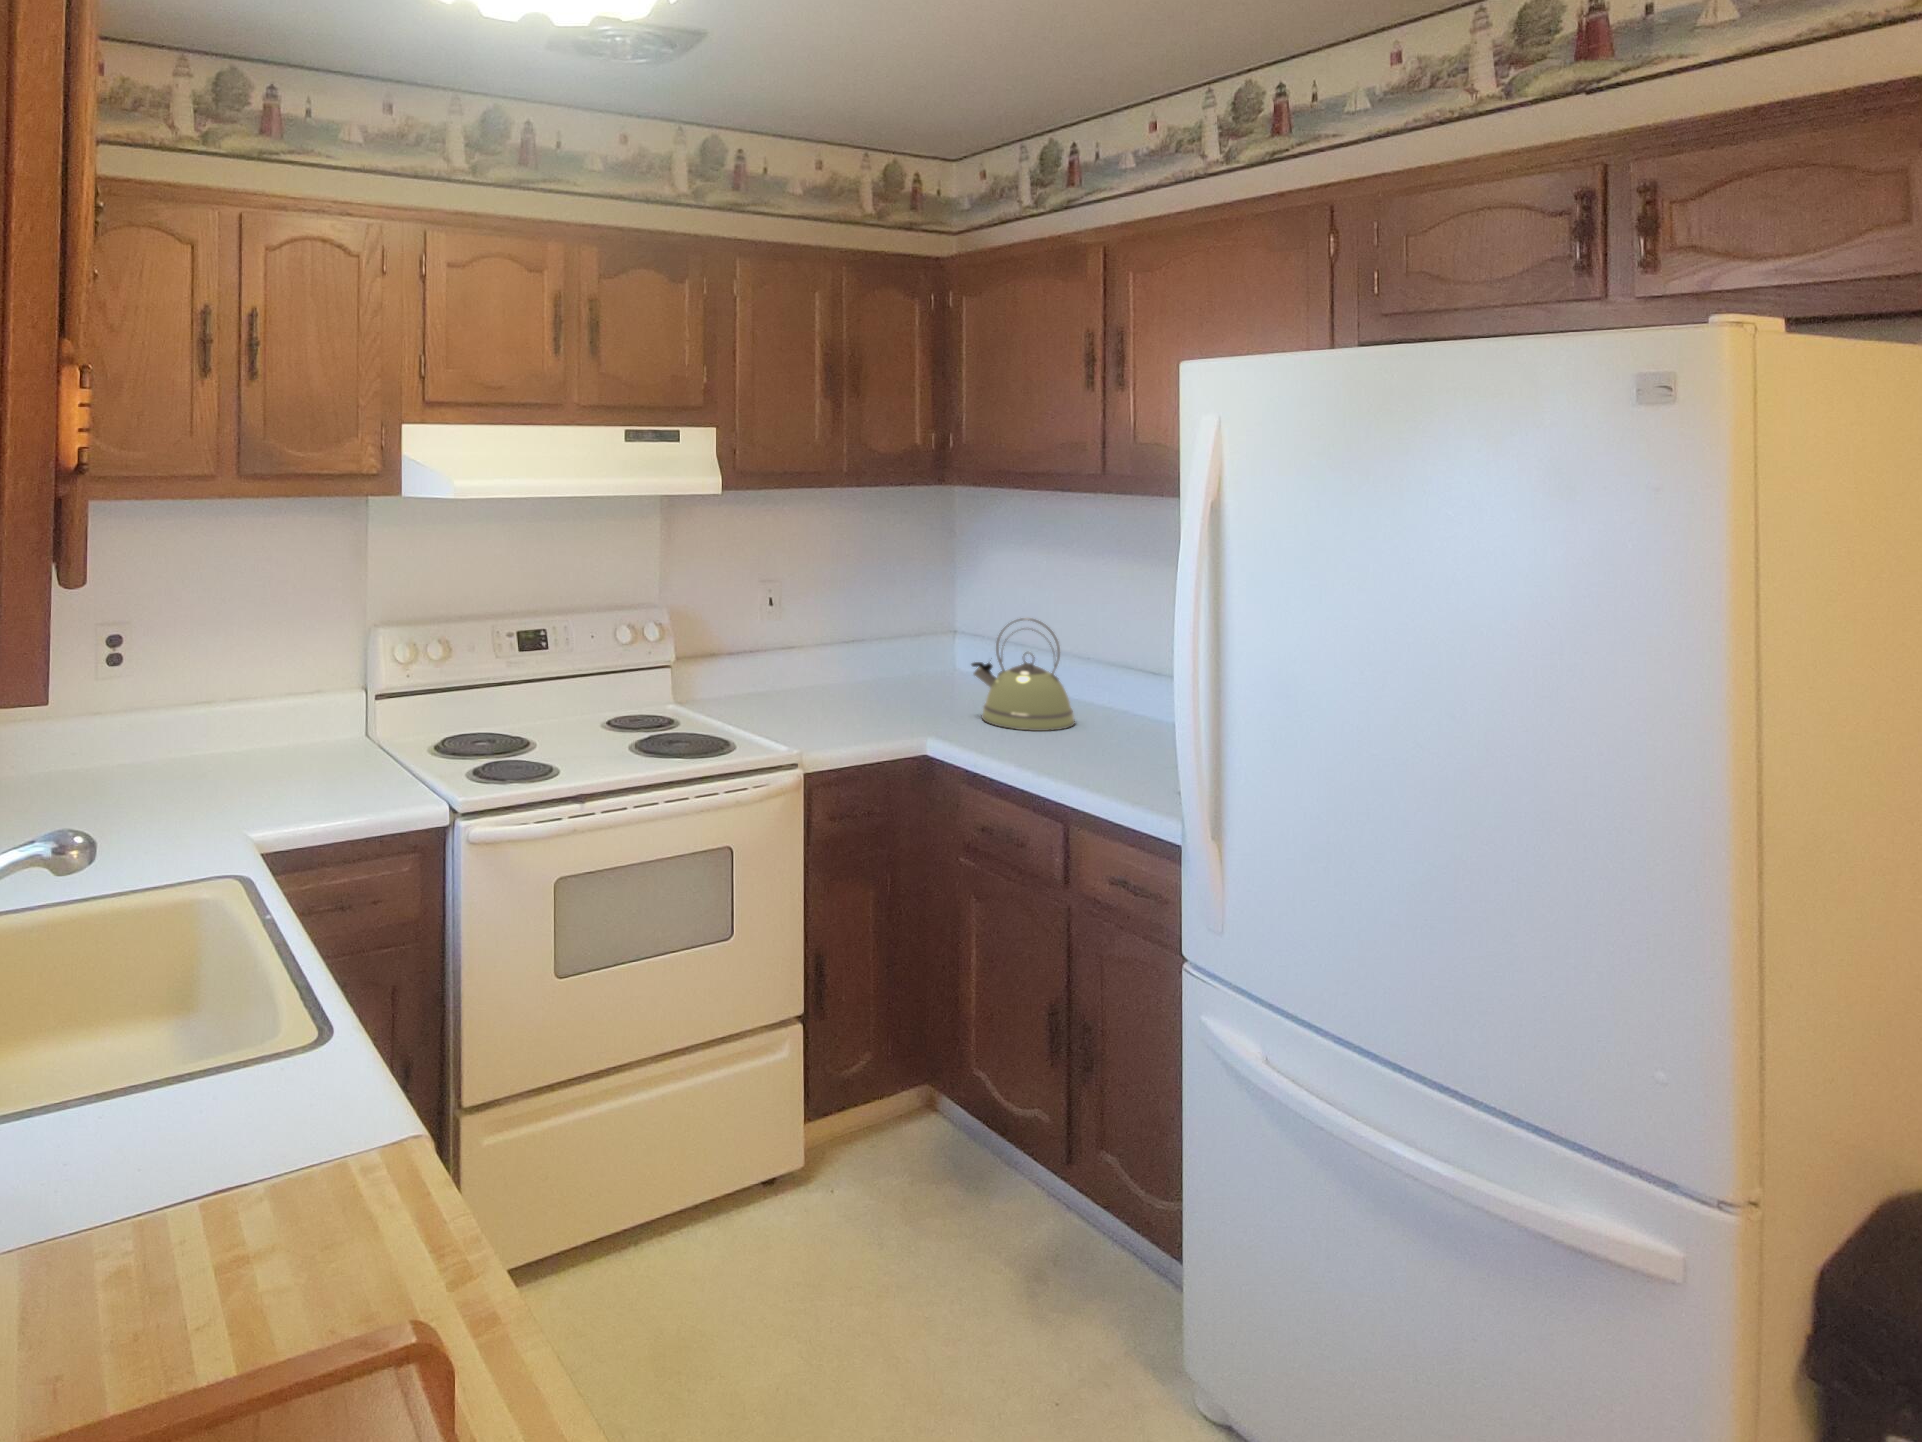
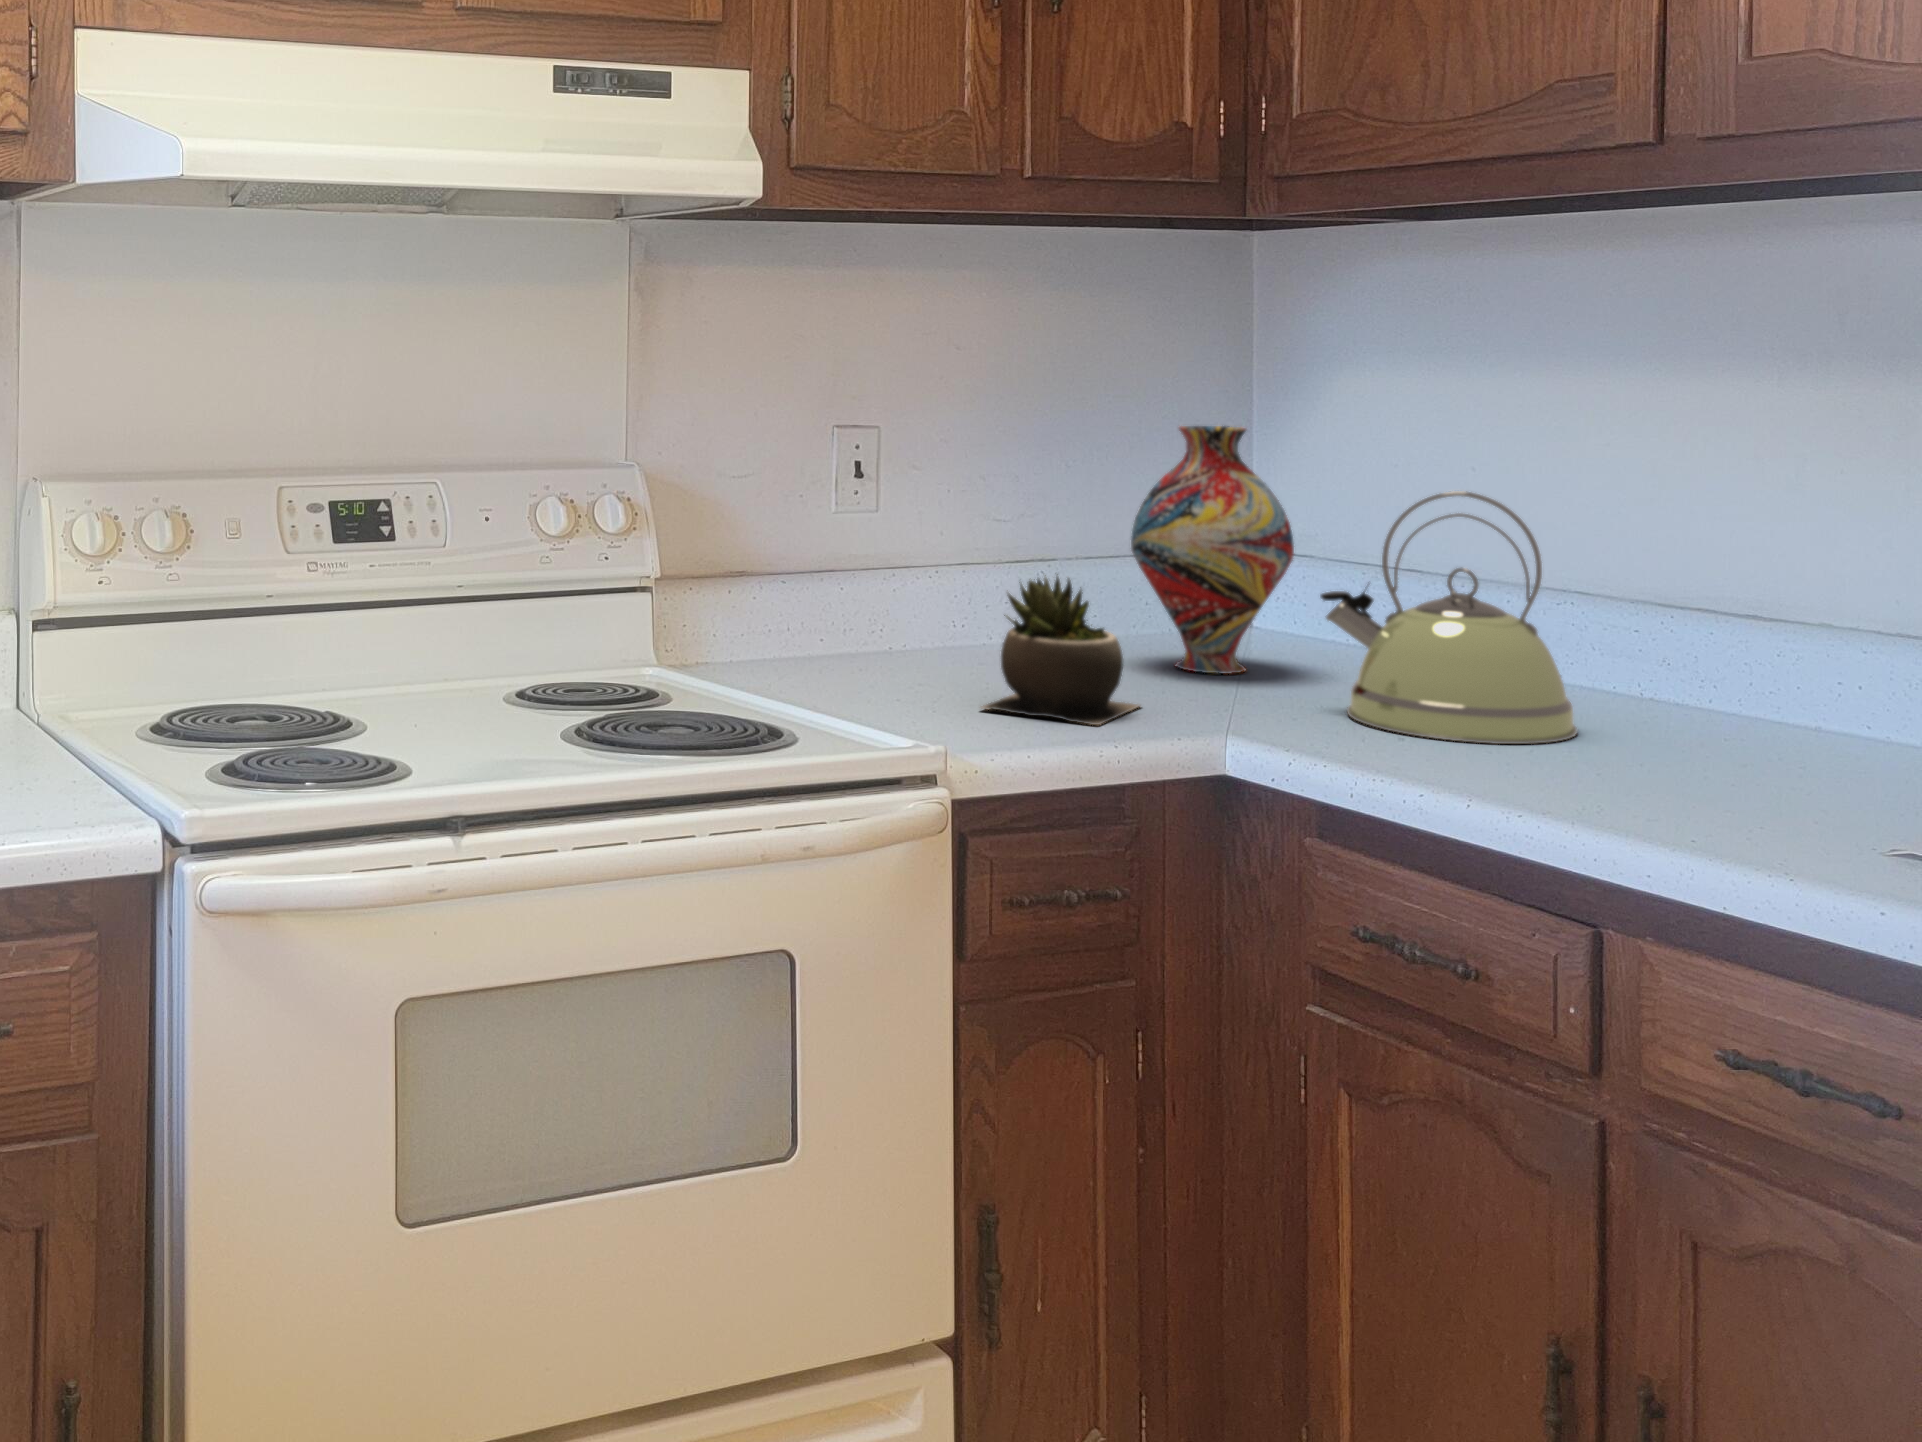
vase: none [896,581,966,697] -> present [1131,426,1294,674]
succulent plant: none [821,657,894,727] -> present [982,574,1139,725]

